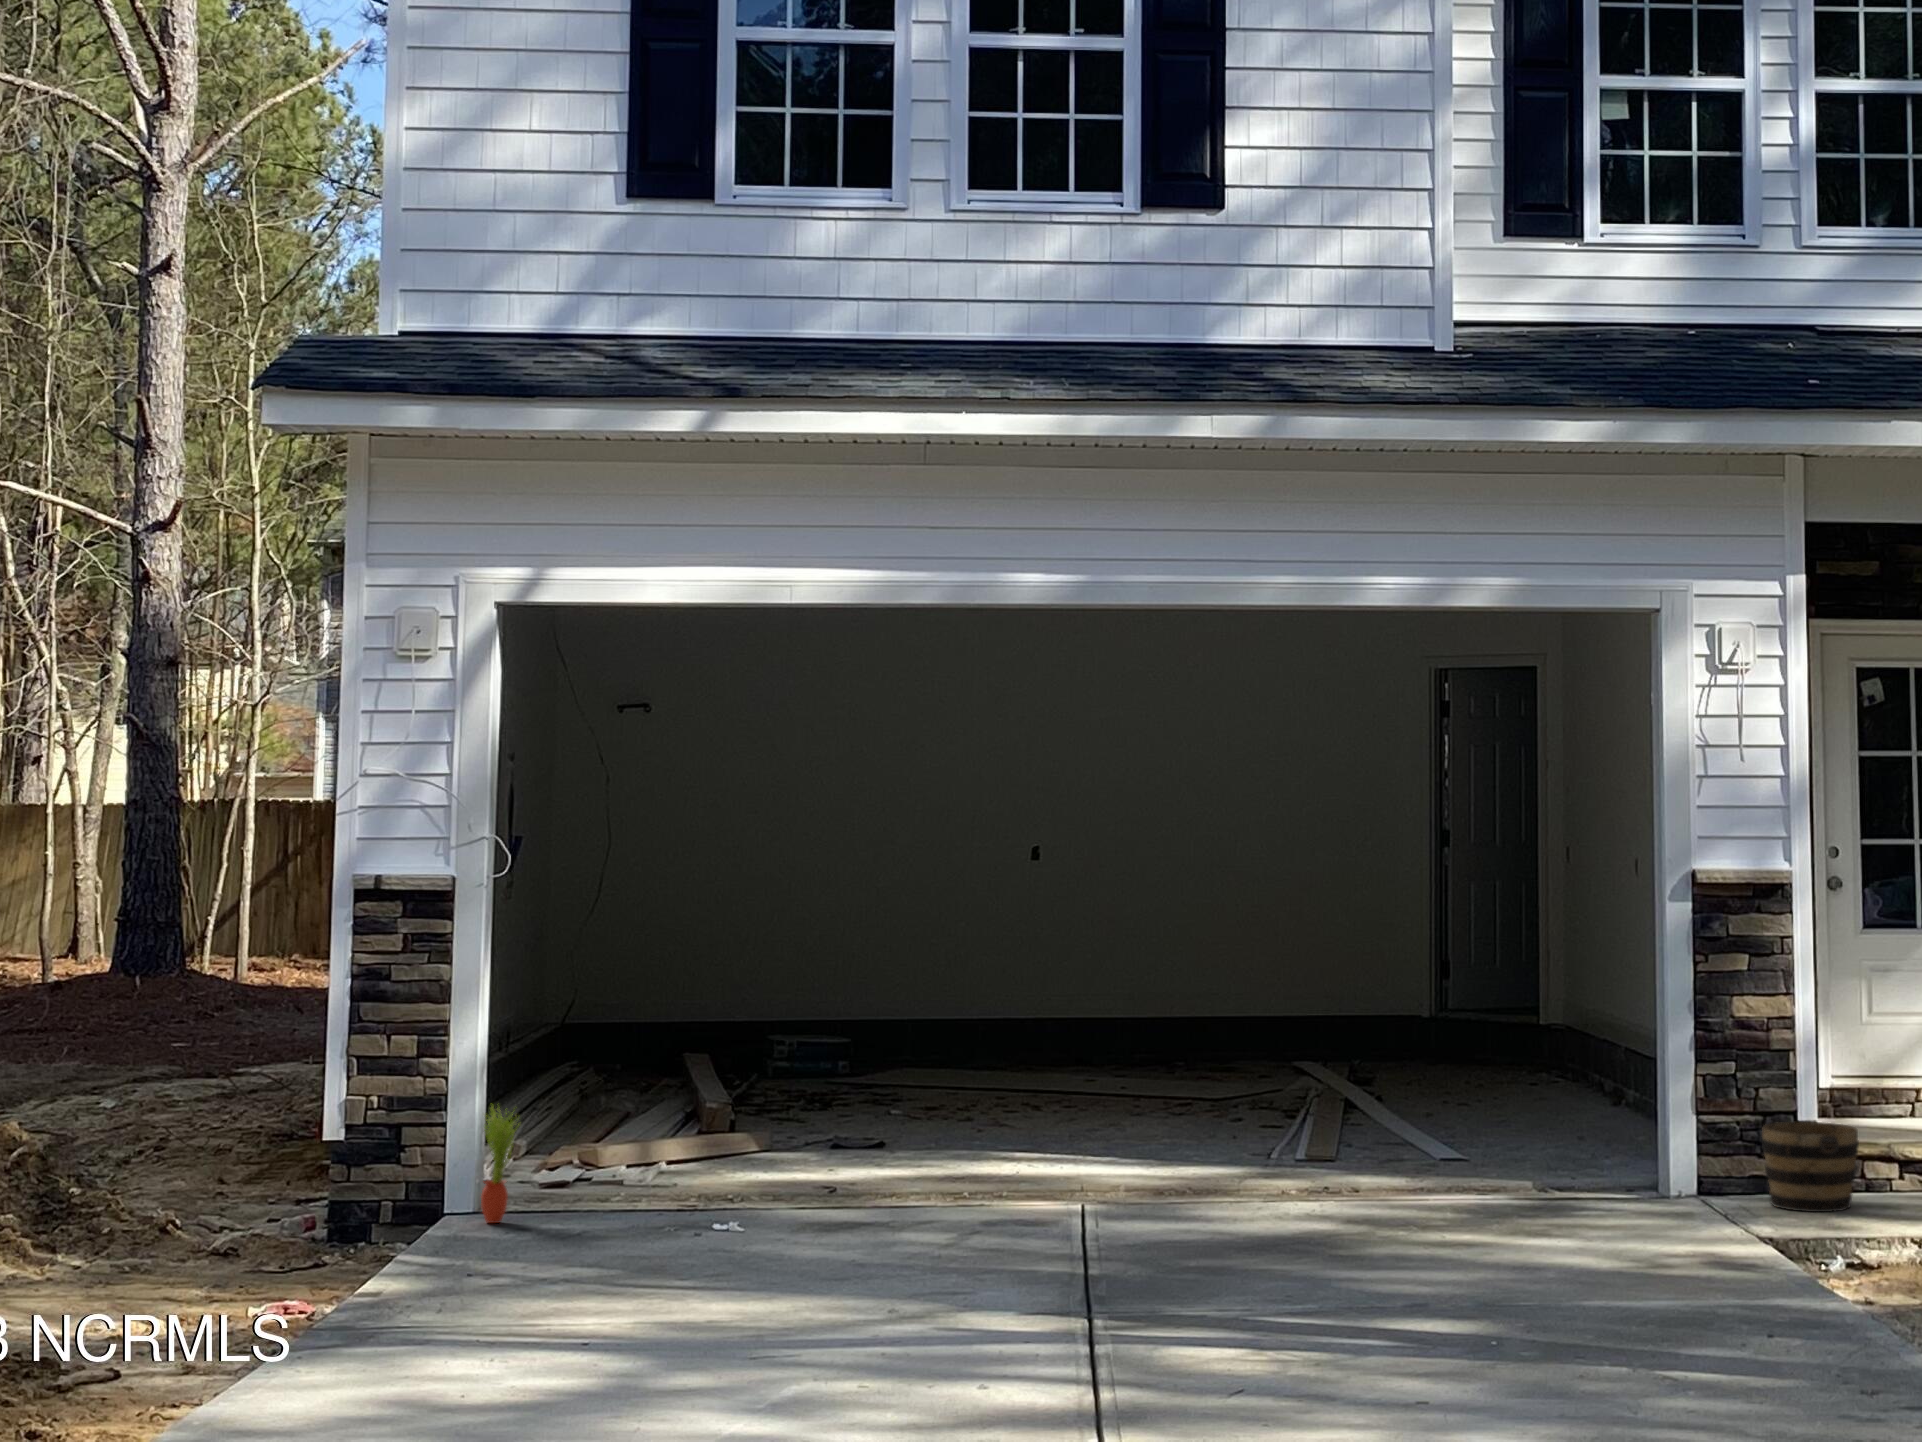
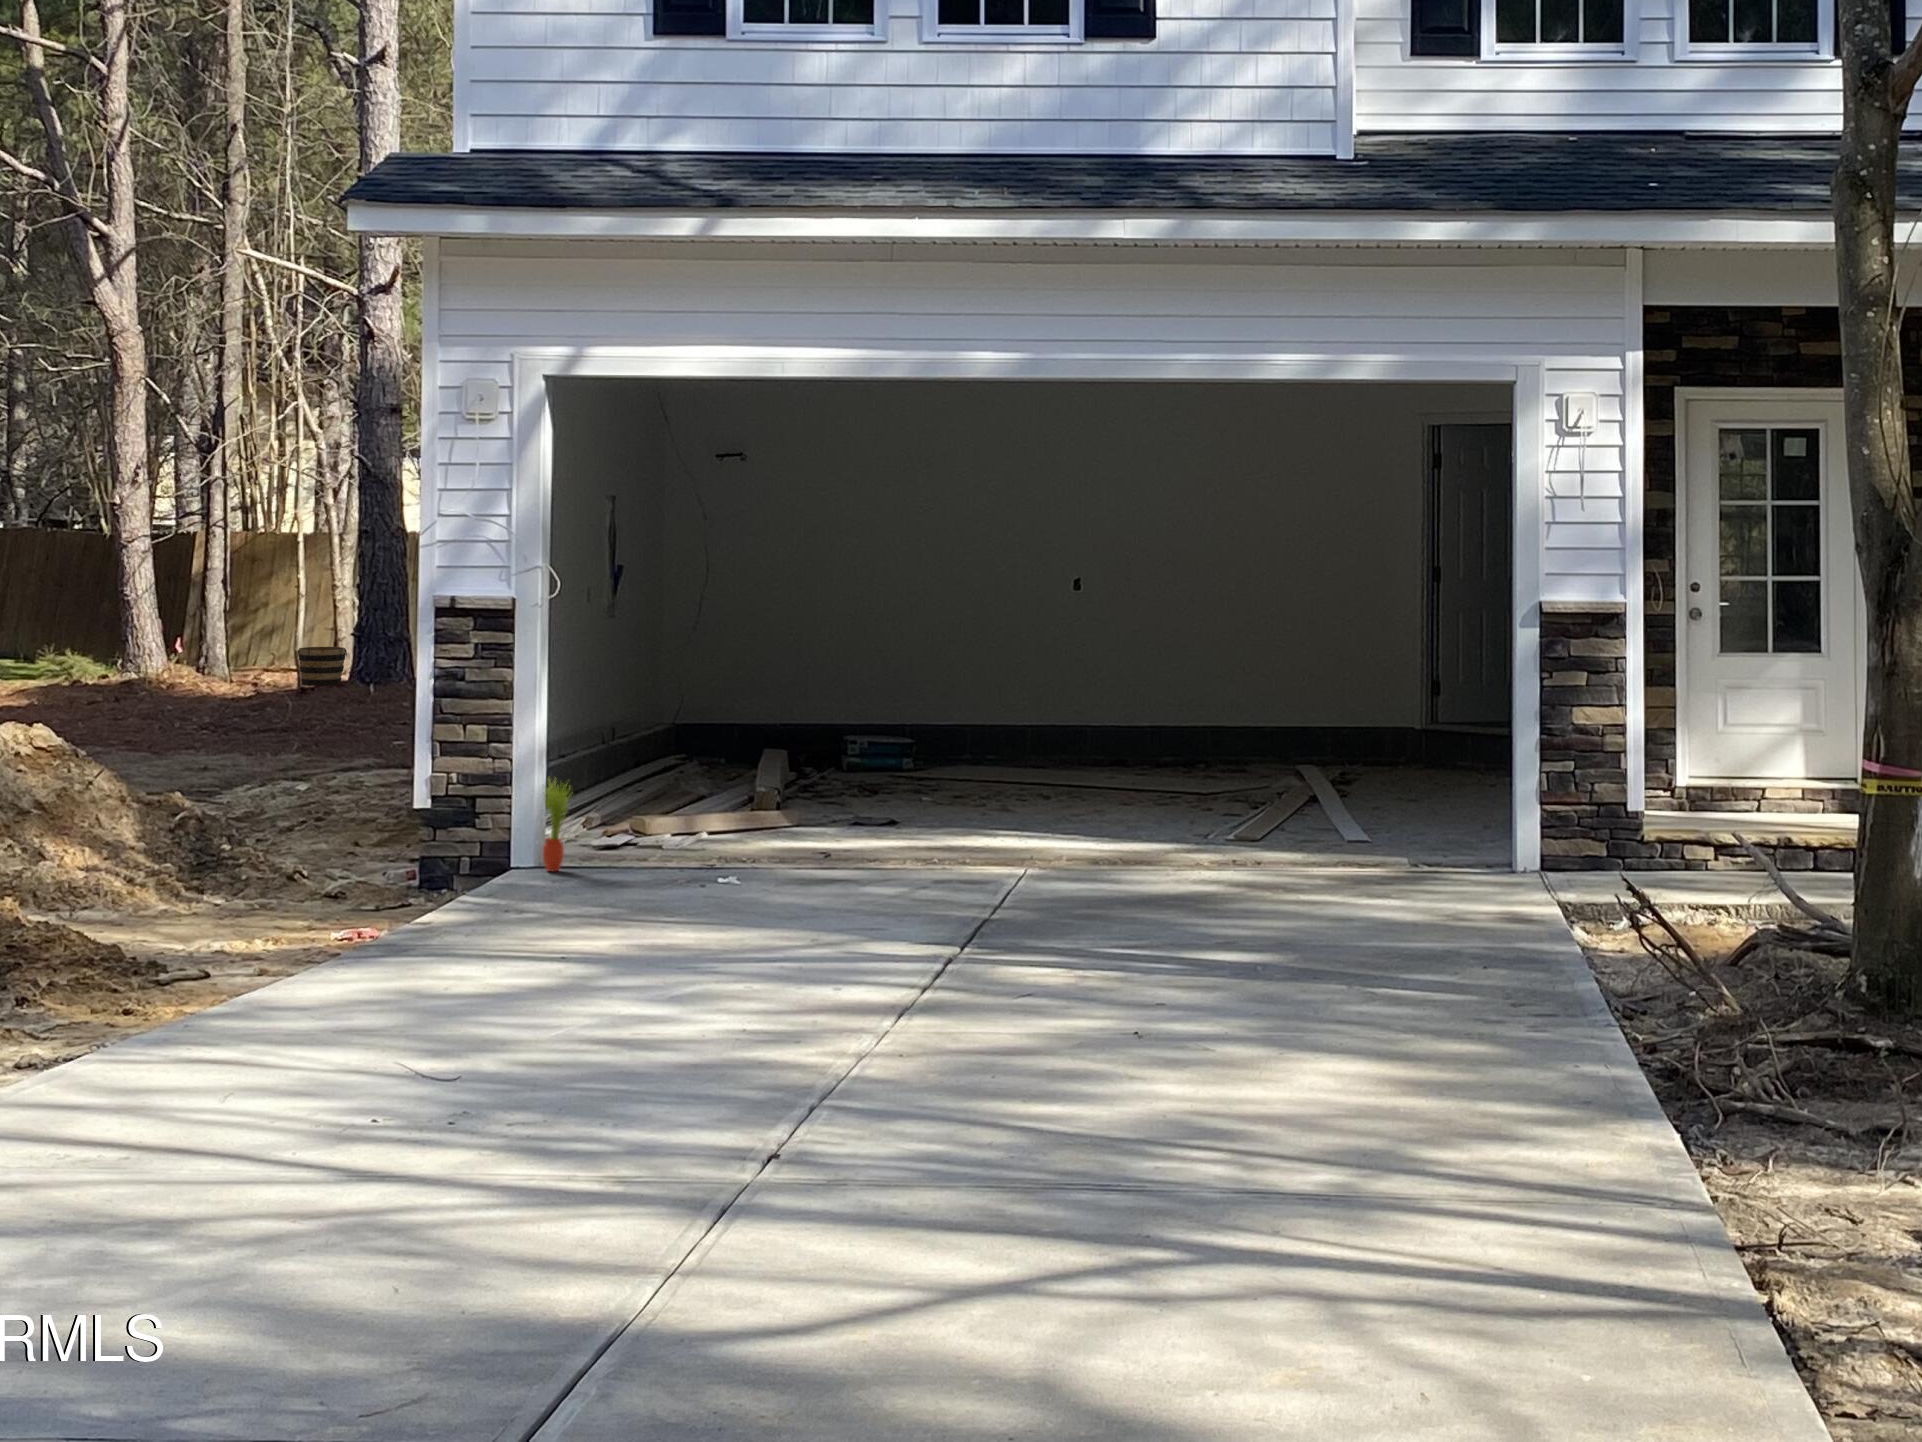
bucket: present [1762,1122,1859,1212] -> present [297,647,347,685]

